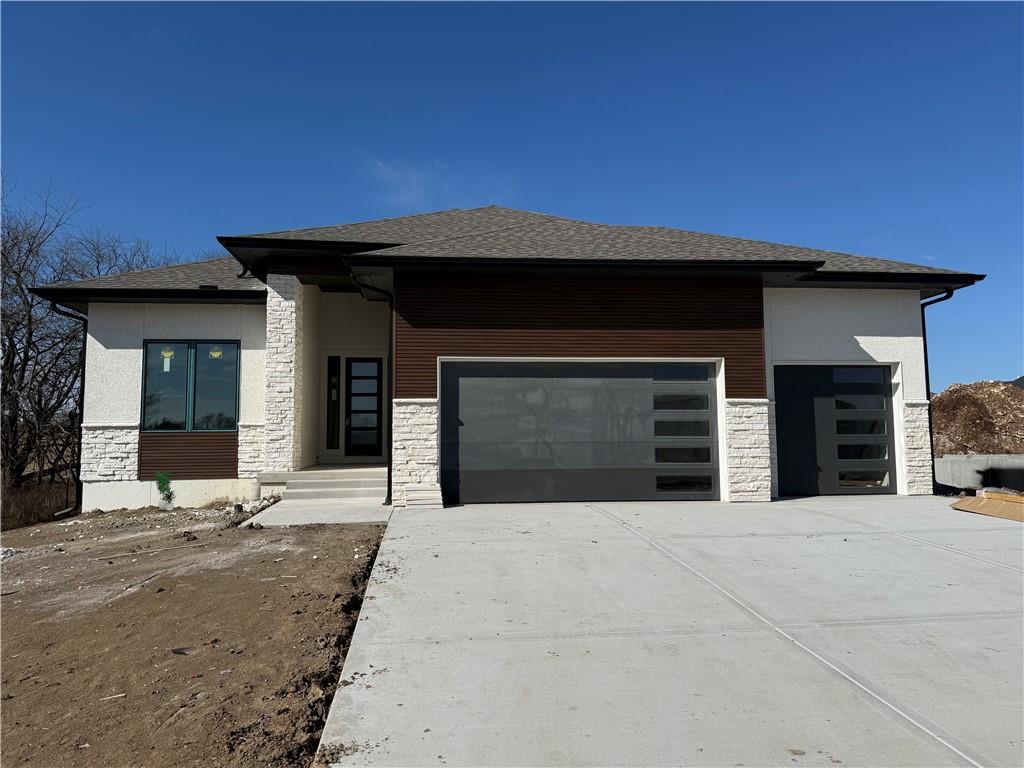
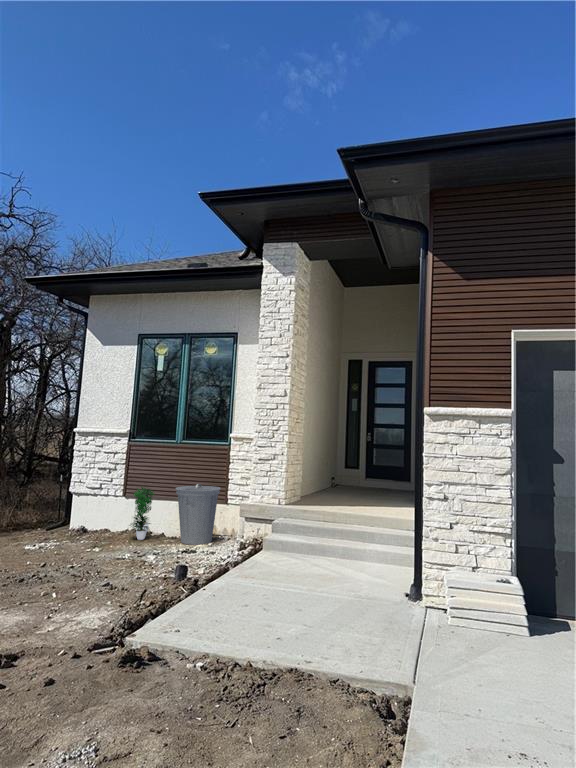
trash can: none [200,463,237,508] -> present [176,484,221,545]

